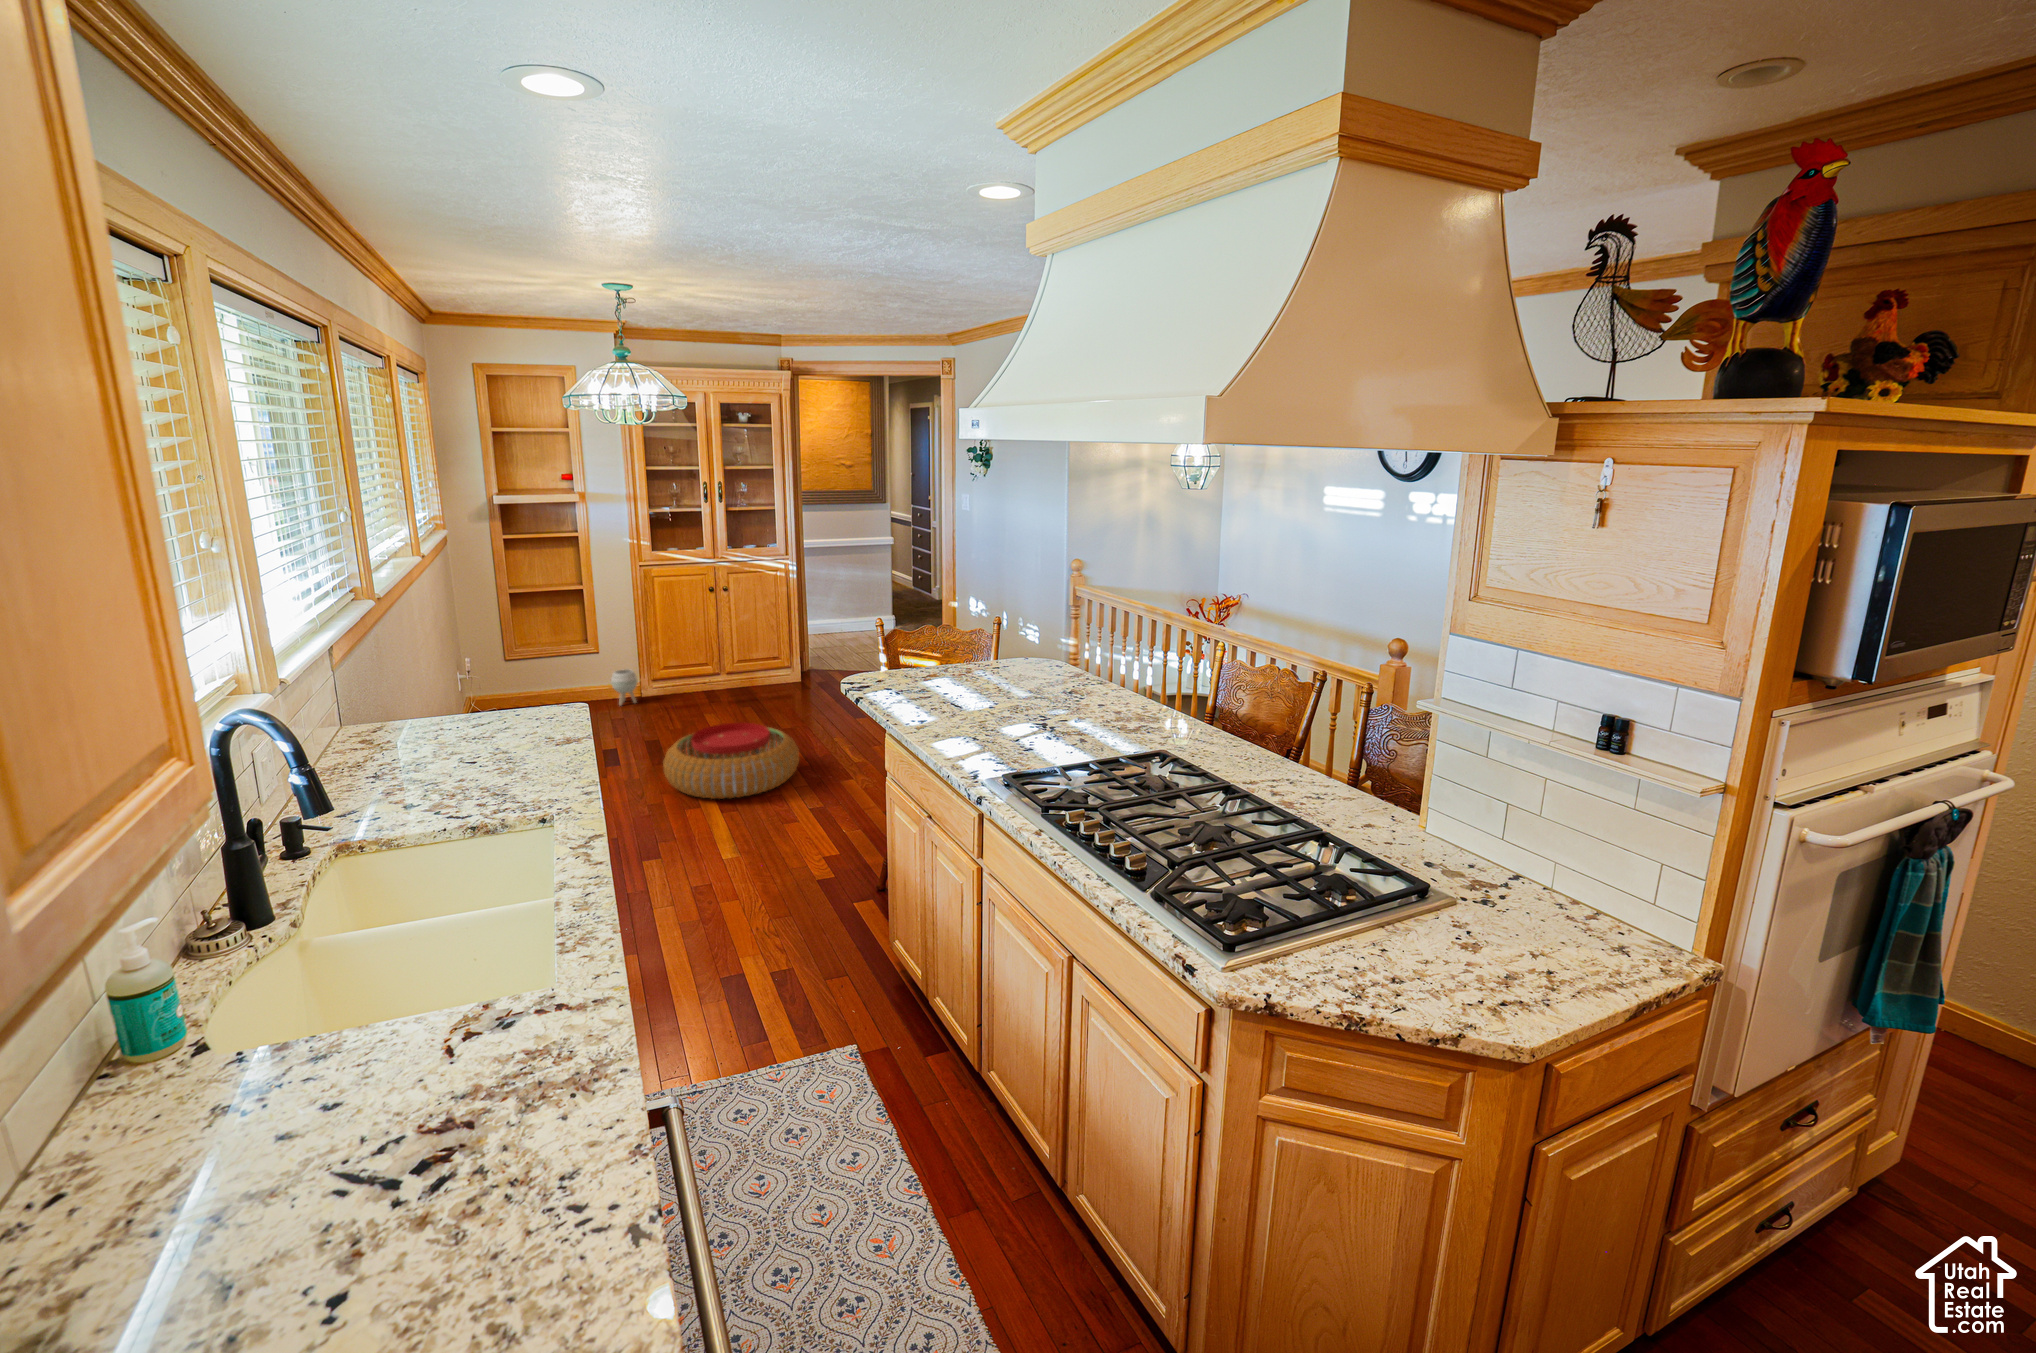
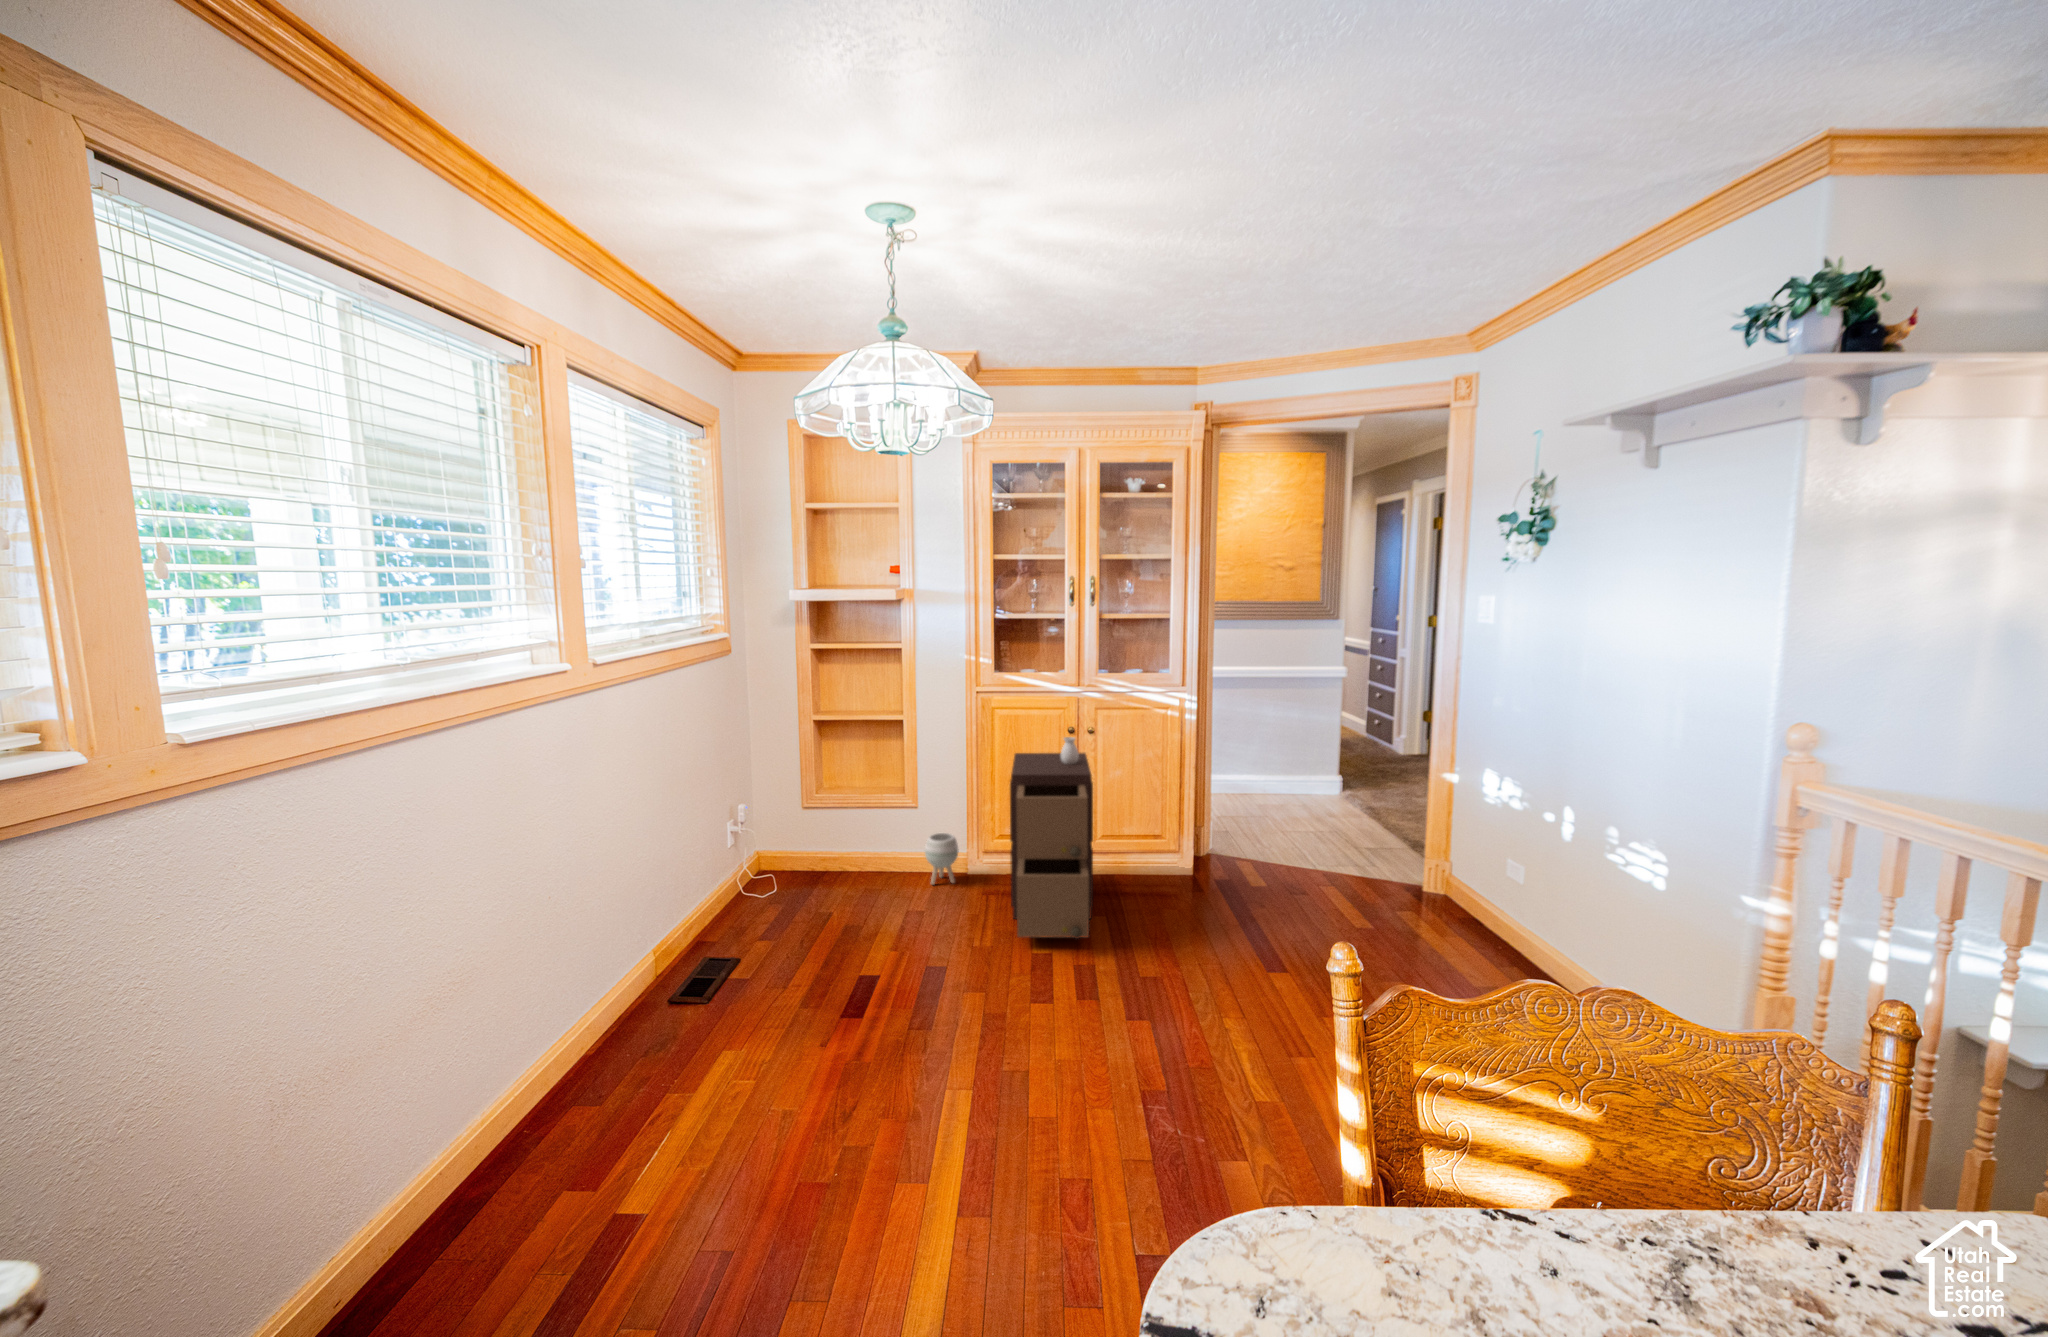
storage cabinet: none [673,593,748,717] -> present [1010,737,1093,938]
pouf: present [663,723,799,799] -> none [861,1000,1134,1232]

